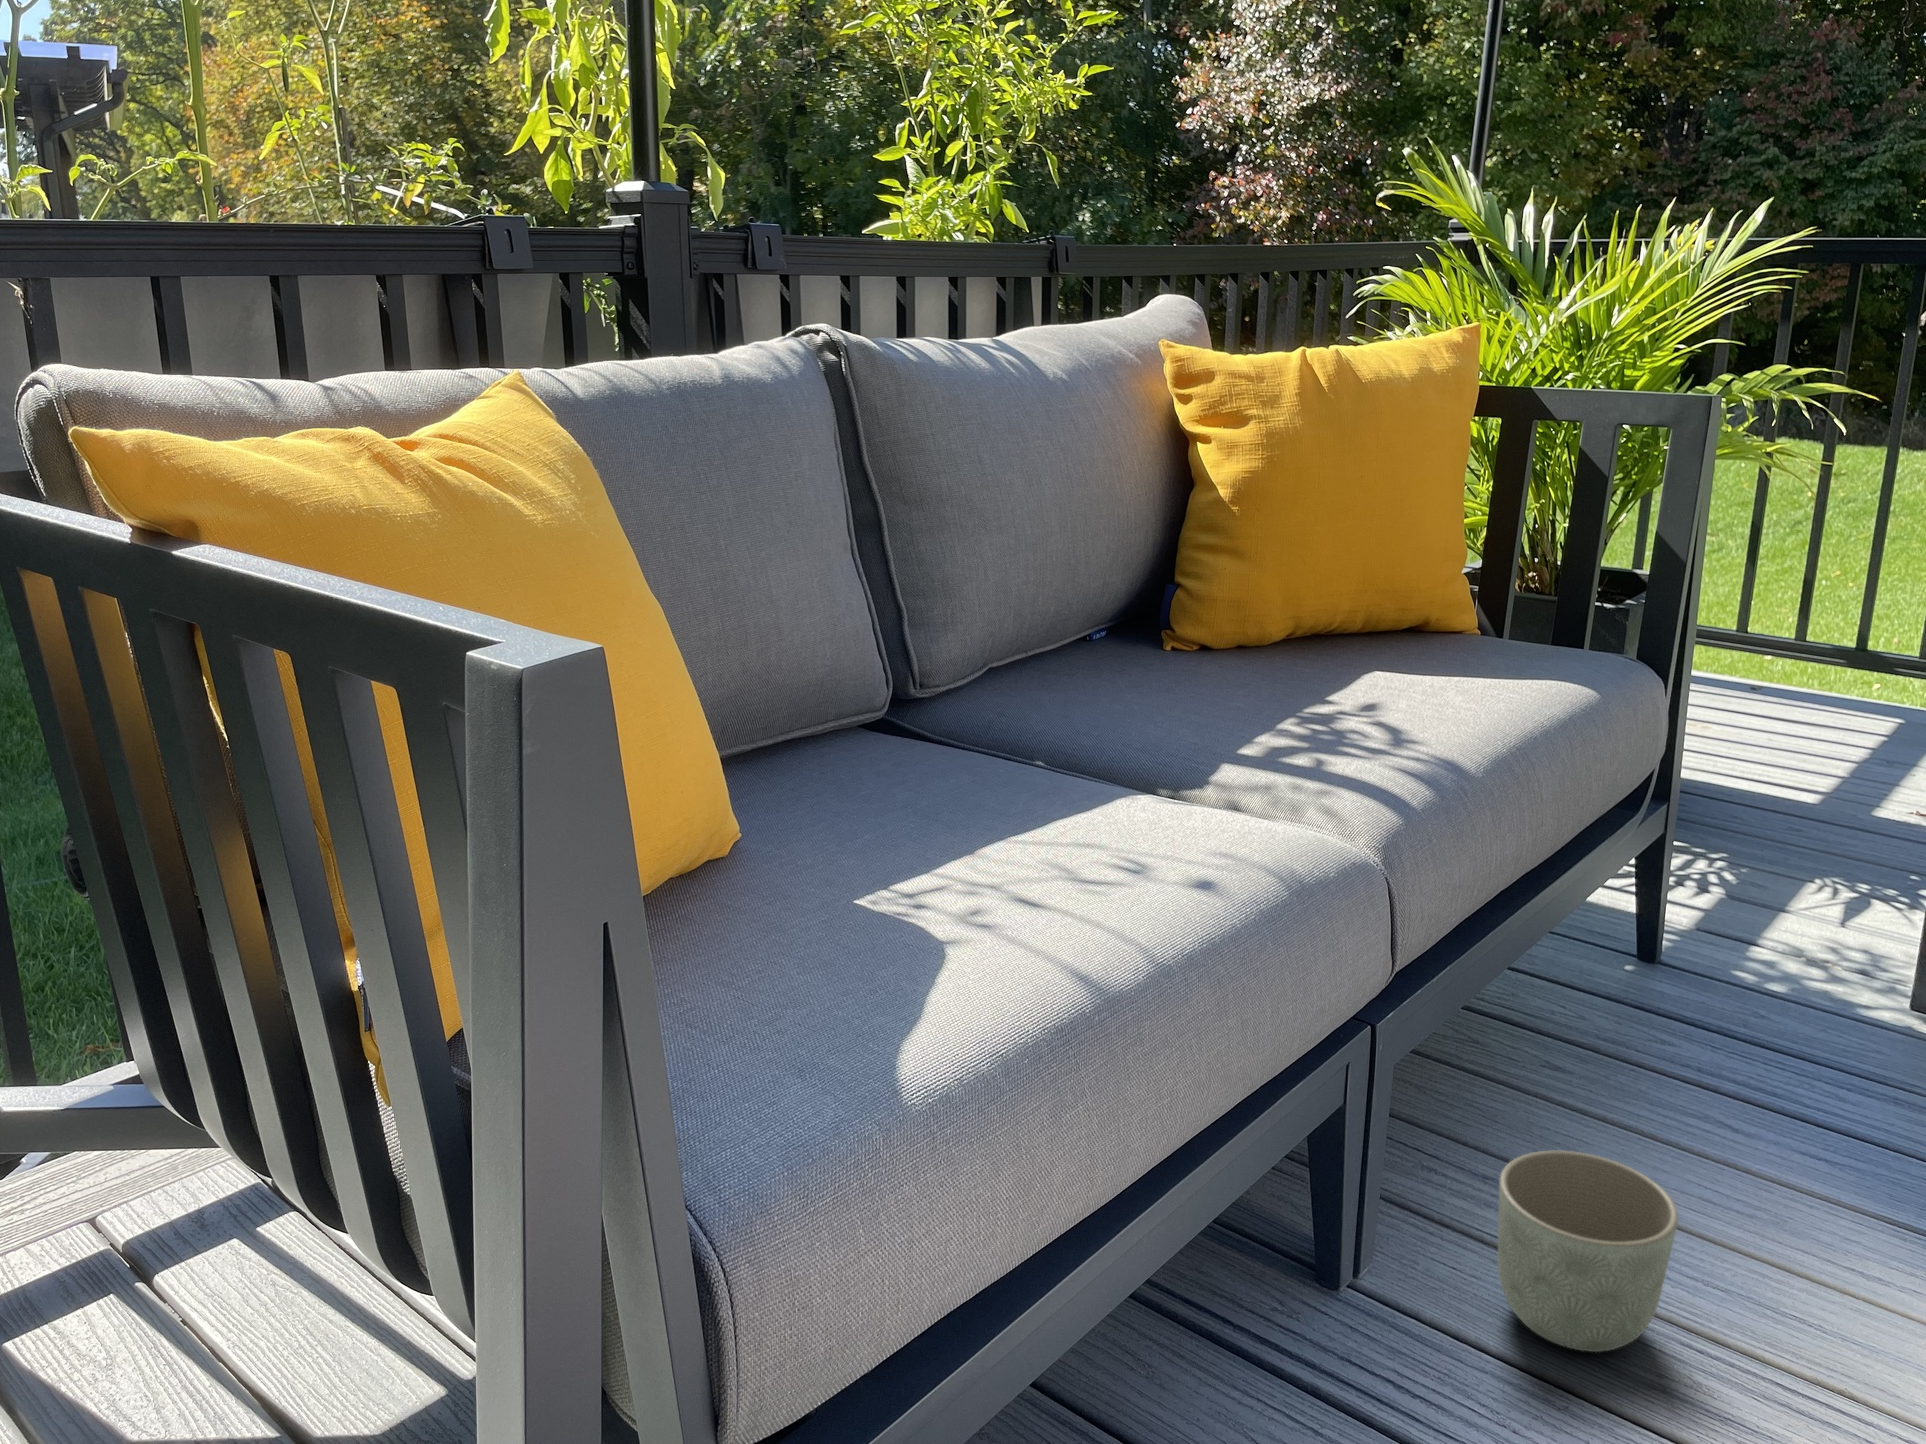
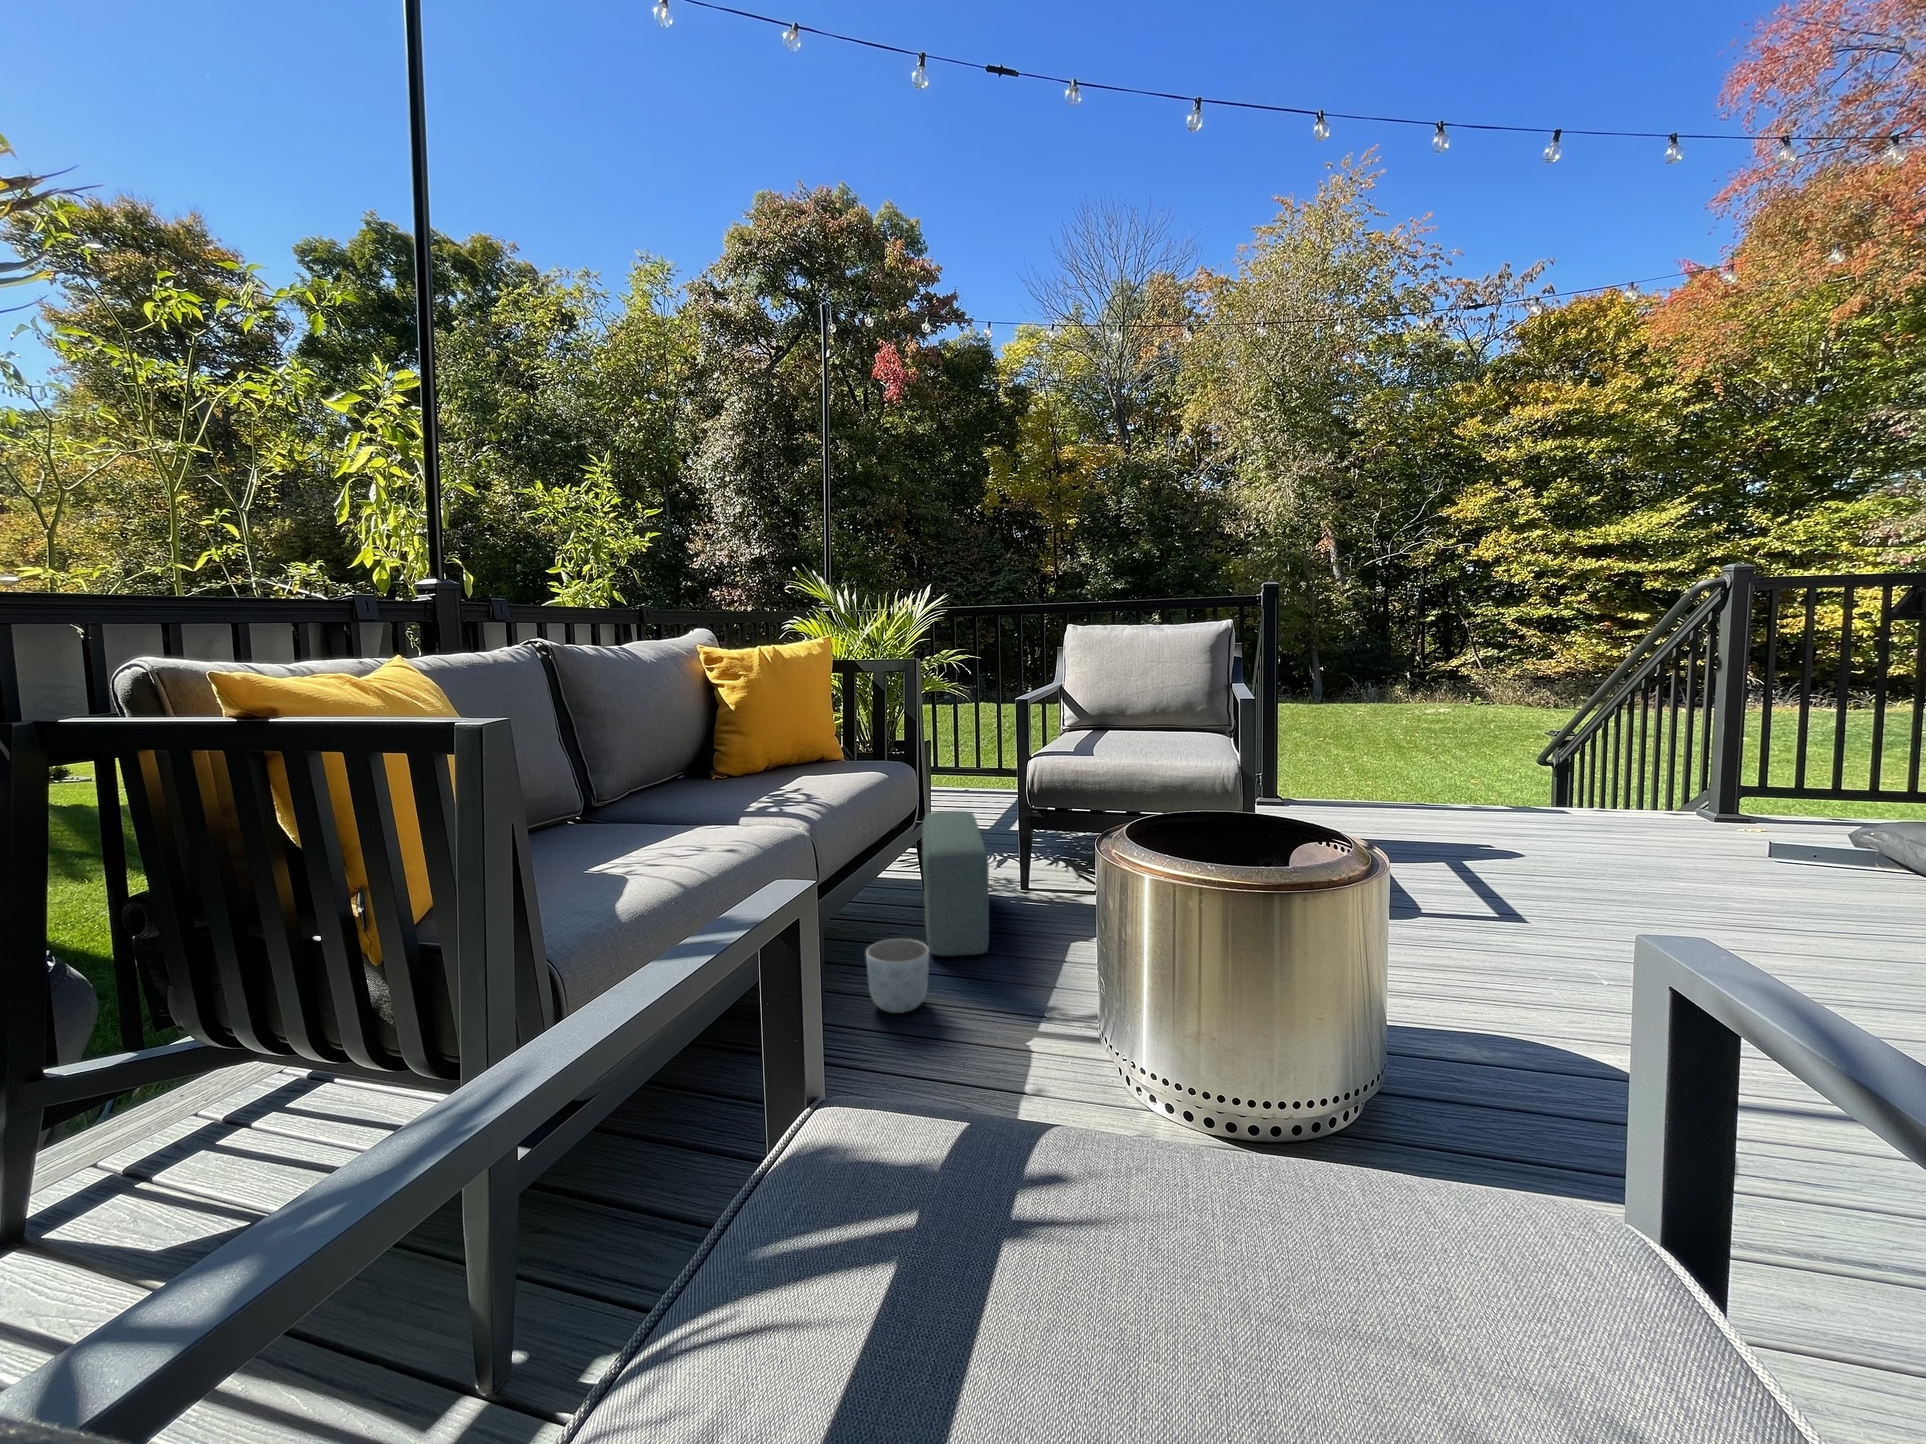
pouf: none [1650,788,1872,1208] -> present [922,811,989,956]

